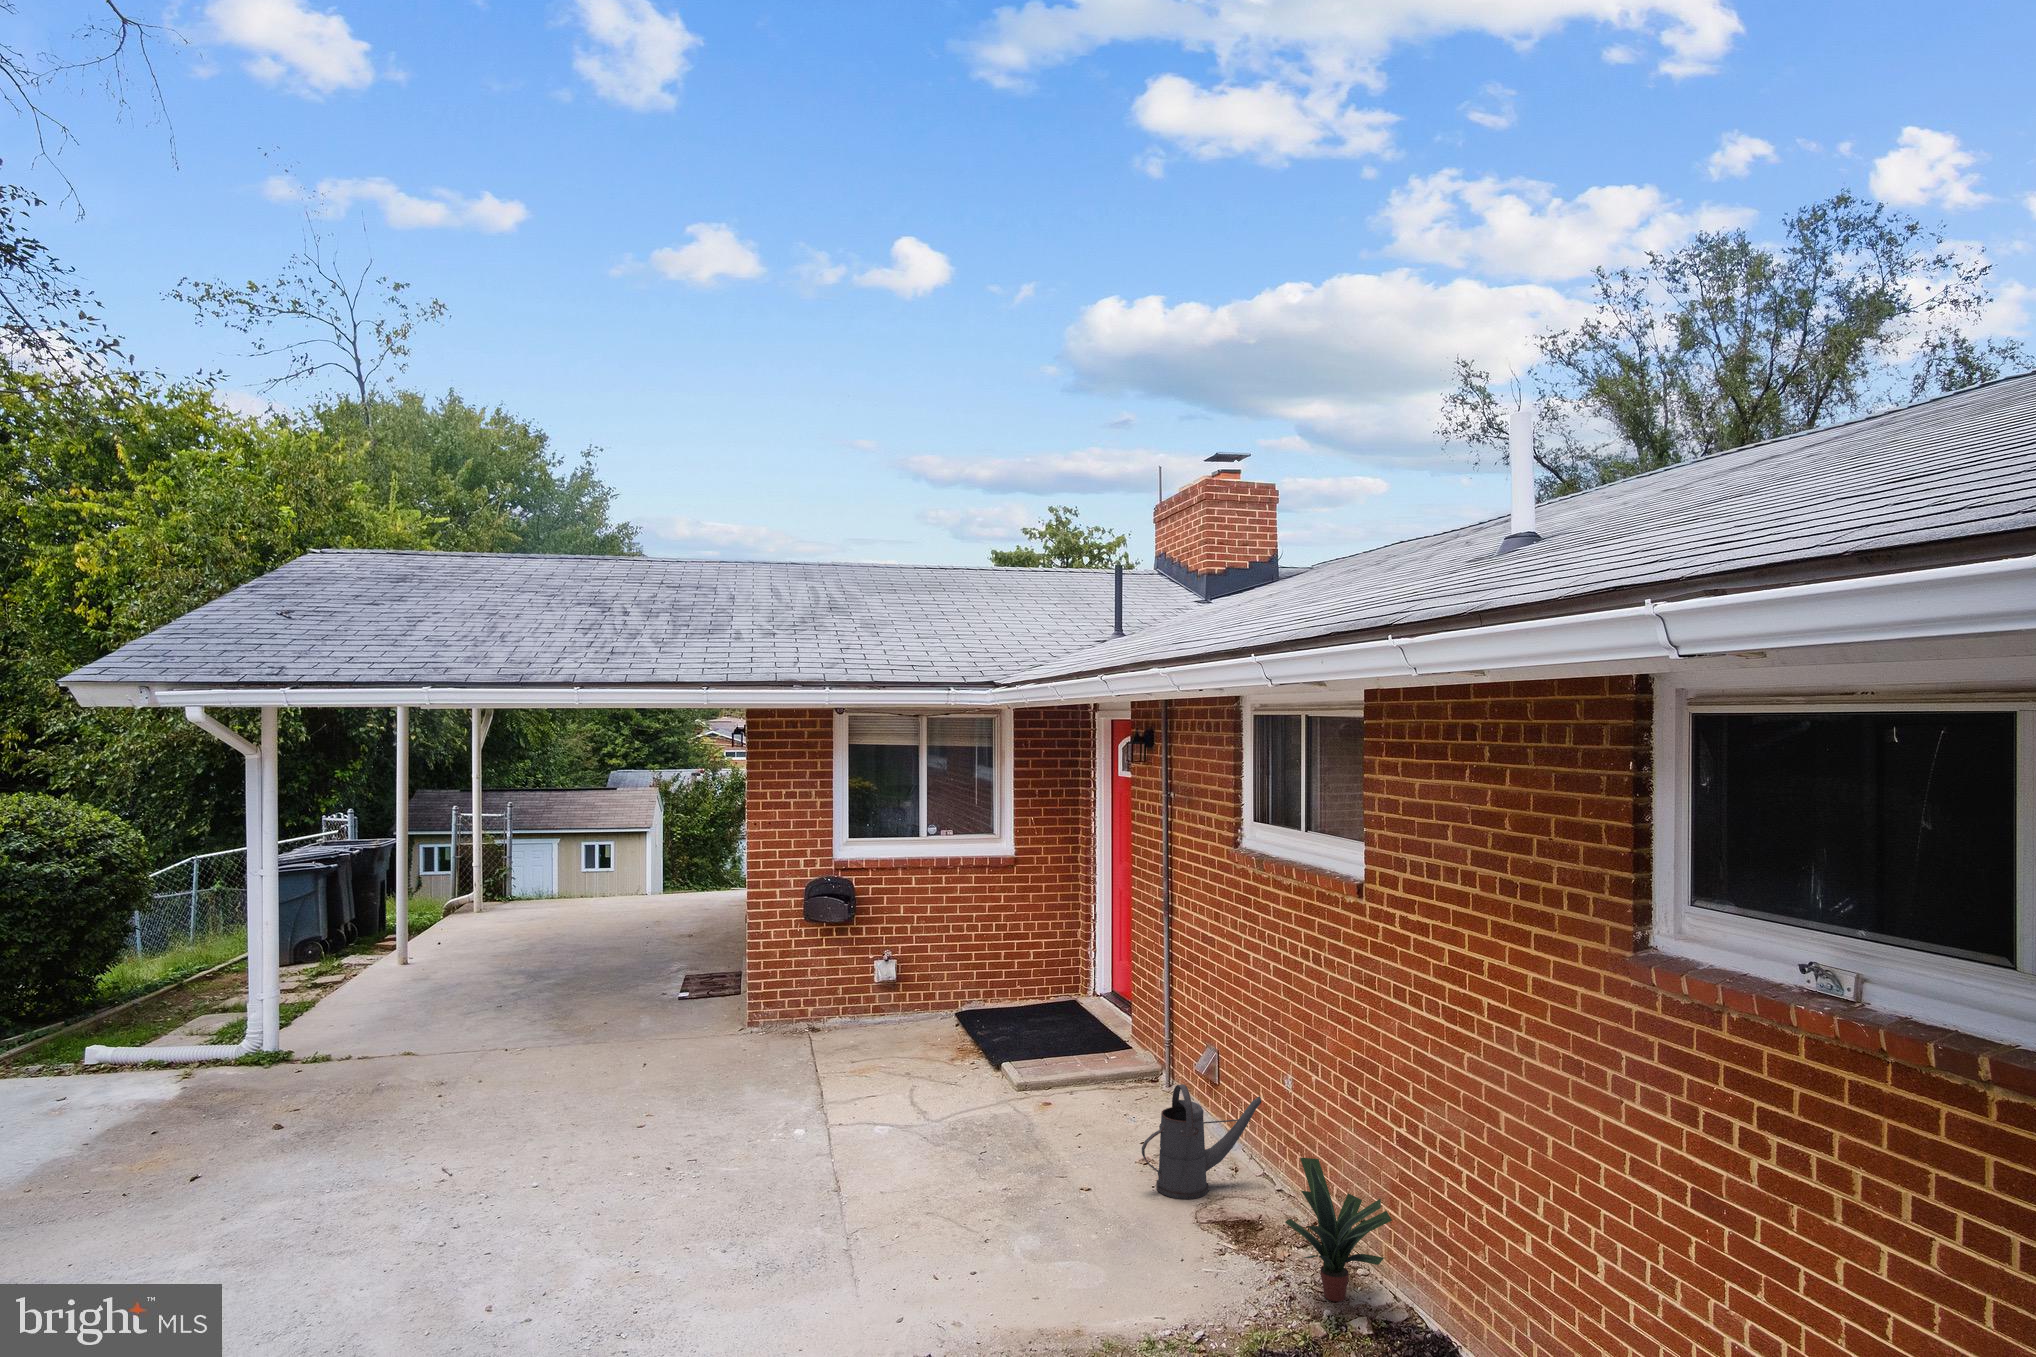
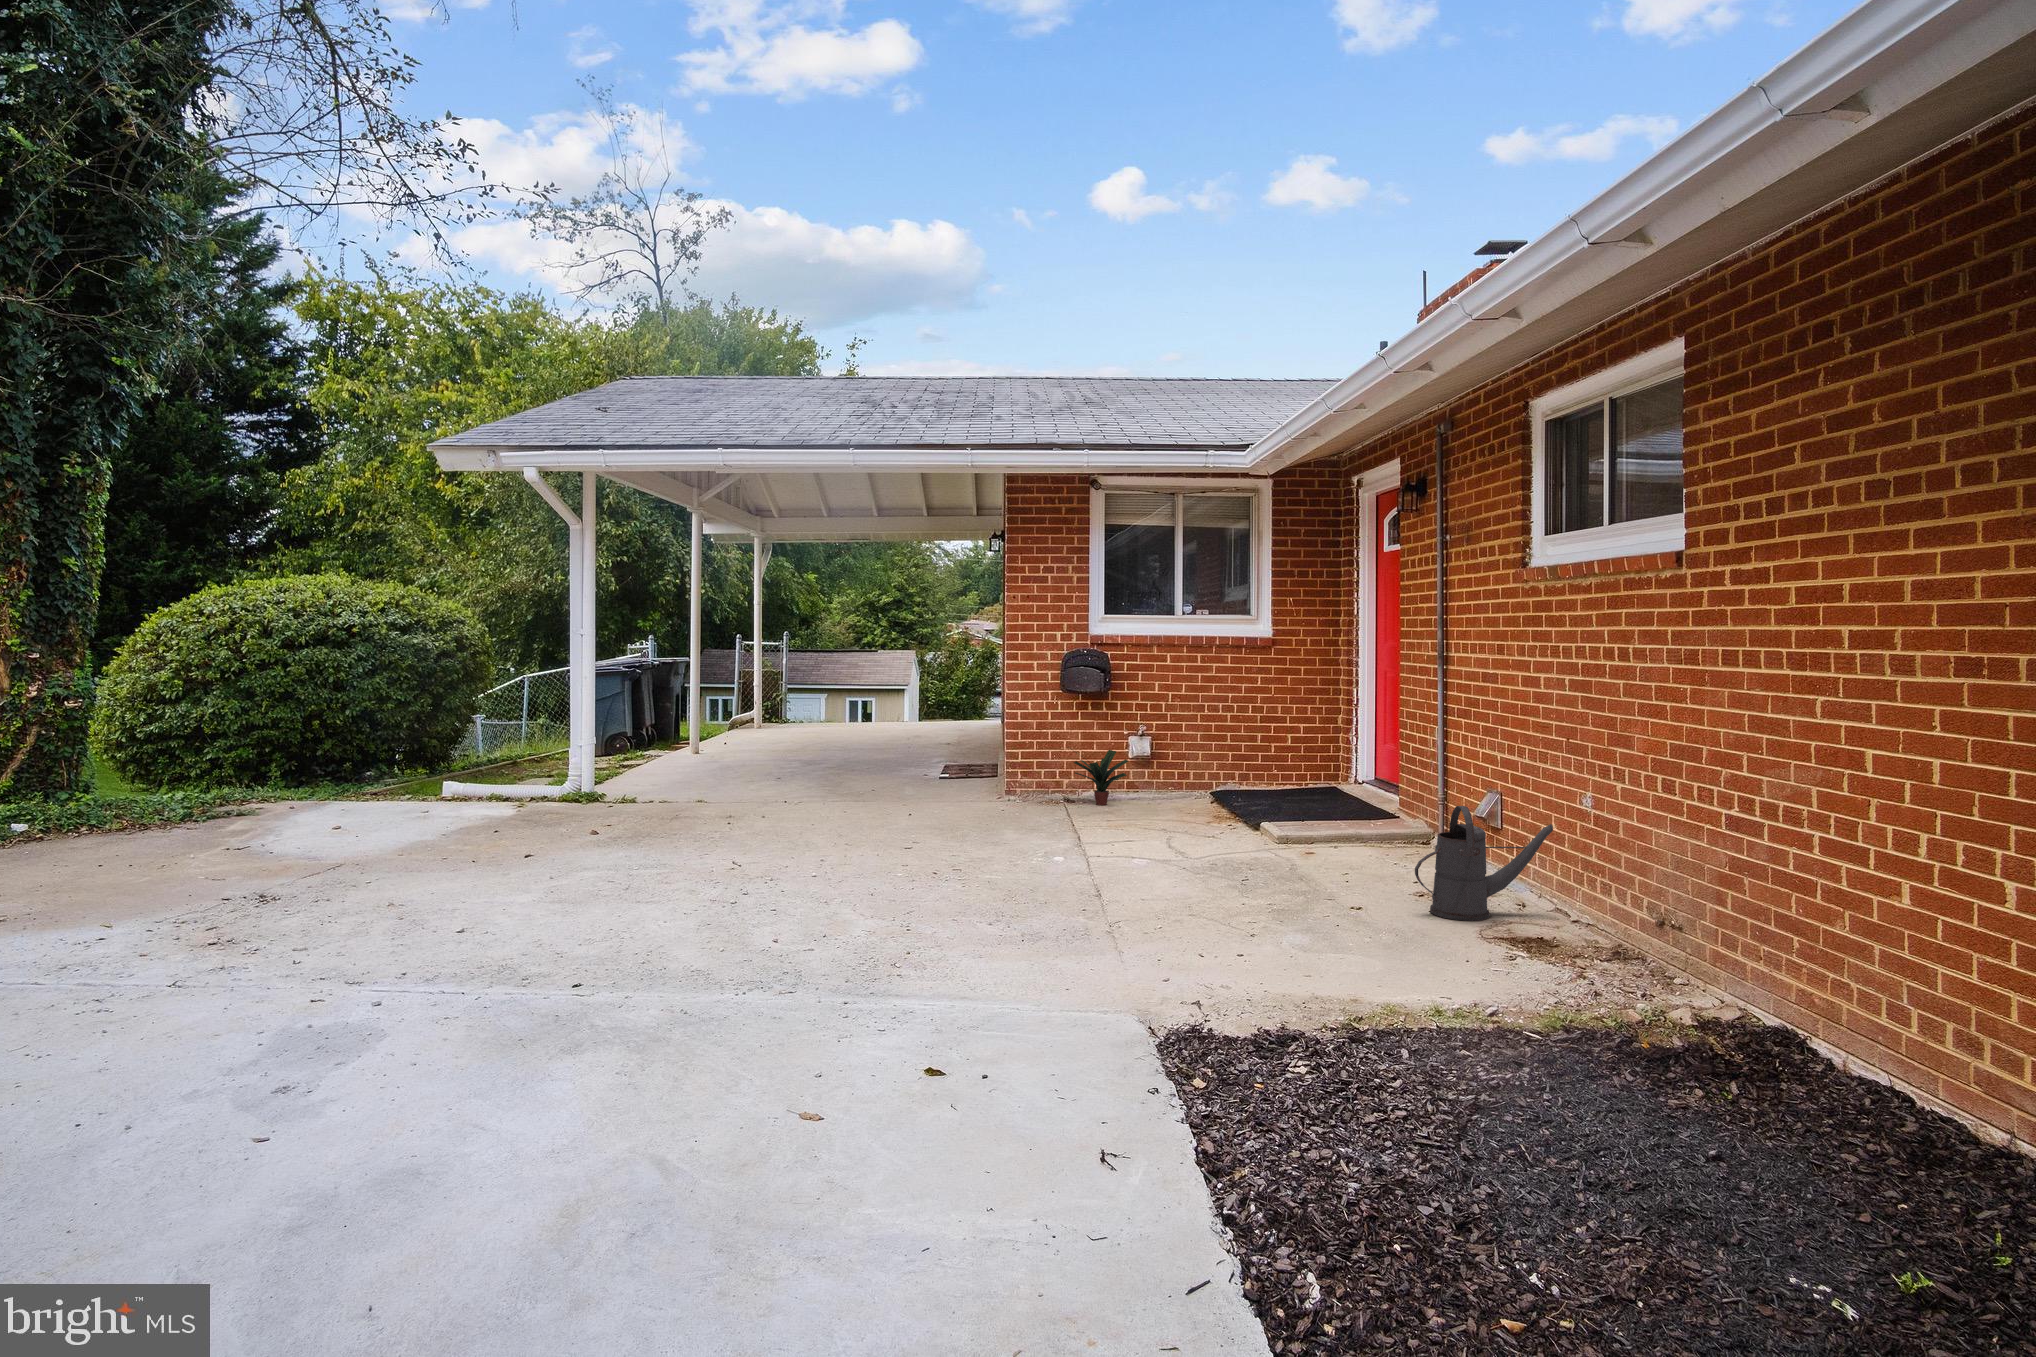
potted plant: present [1285,1158,1392,1302] -> present [1074,750,1128,805]

